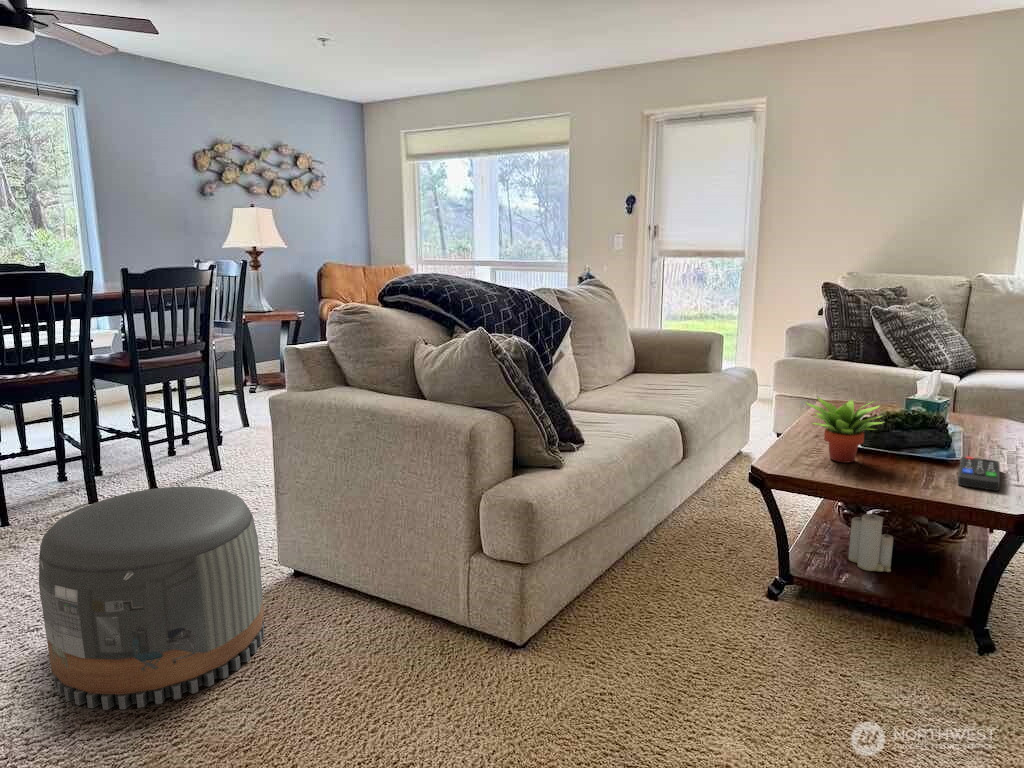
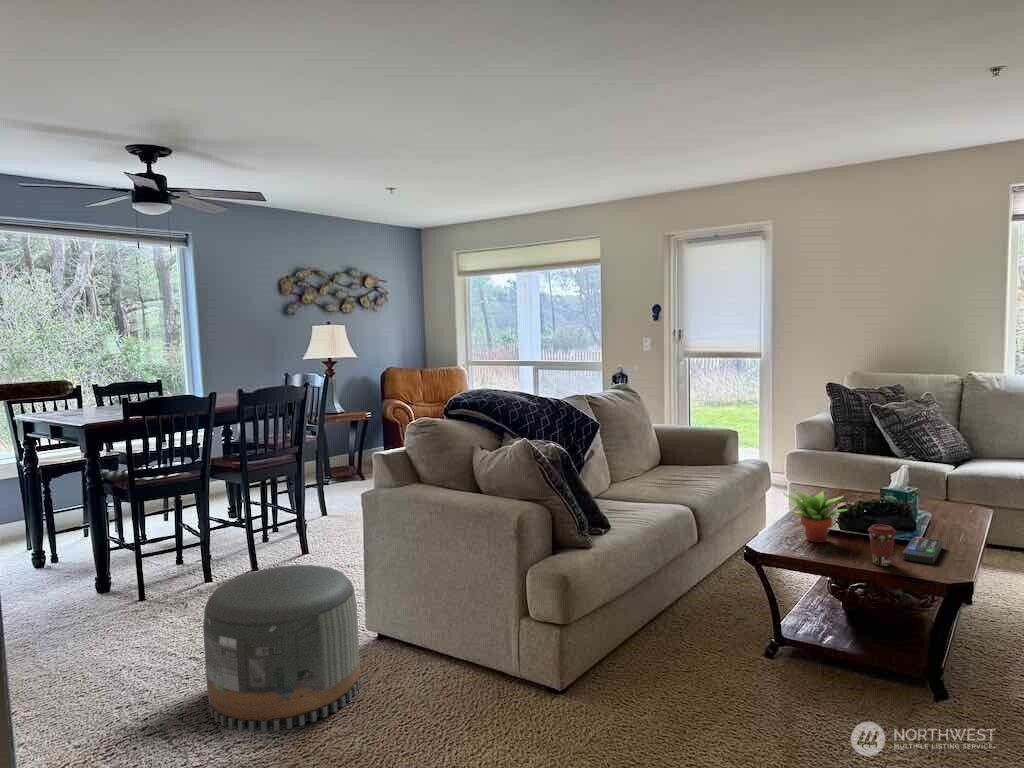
coffee cup: none [920,441,959,493] -> present [868,524,896,566]
candle: present [848,514,893,572] -> none [832,582,865,634]

